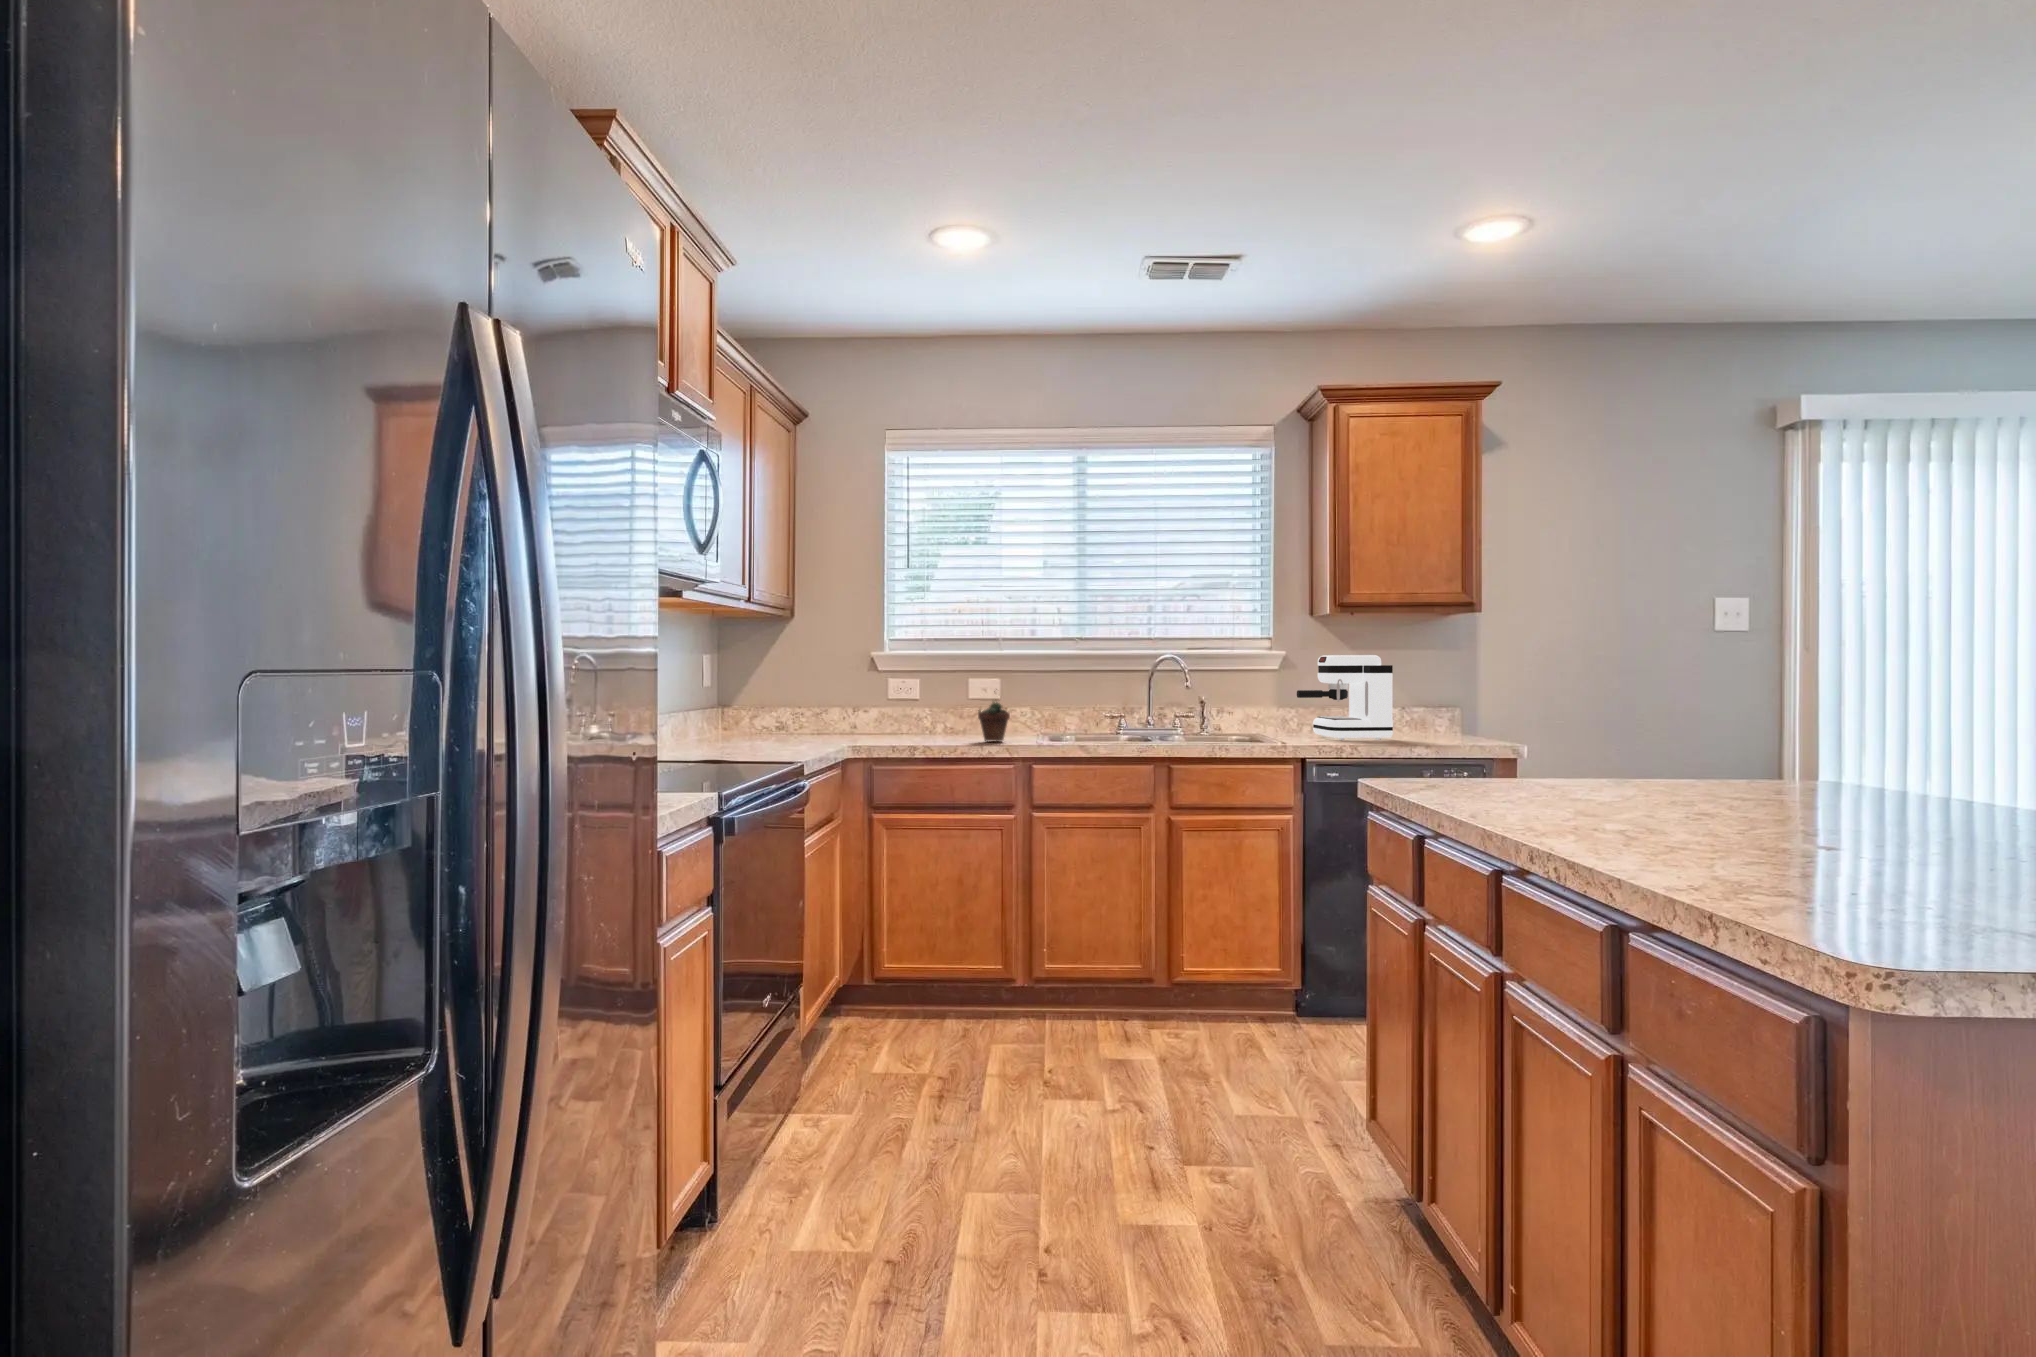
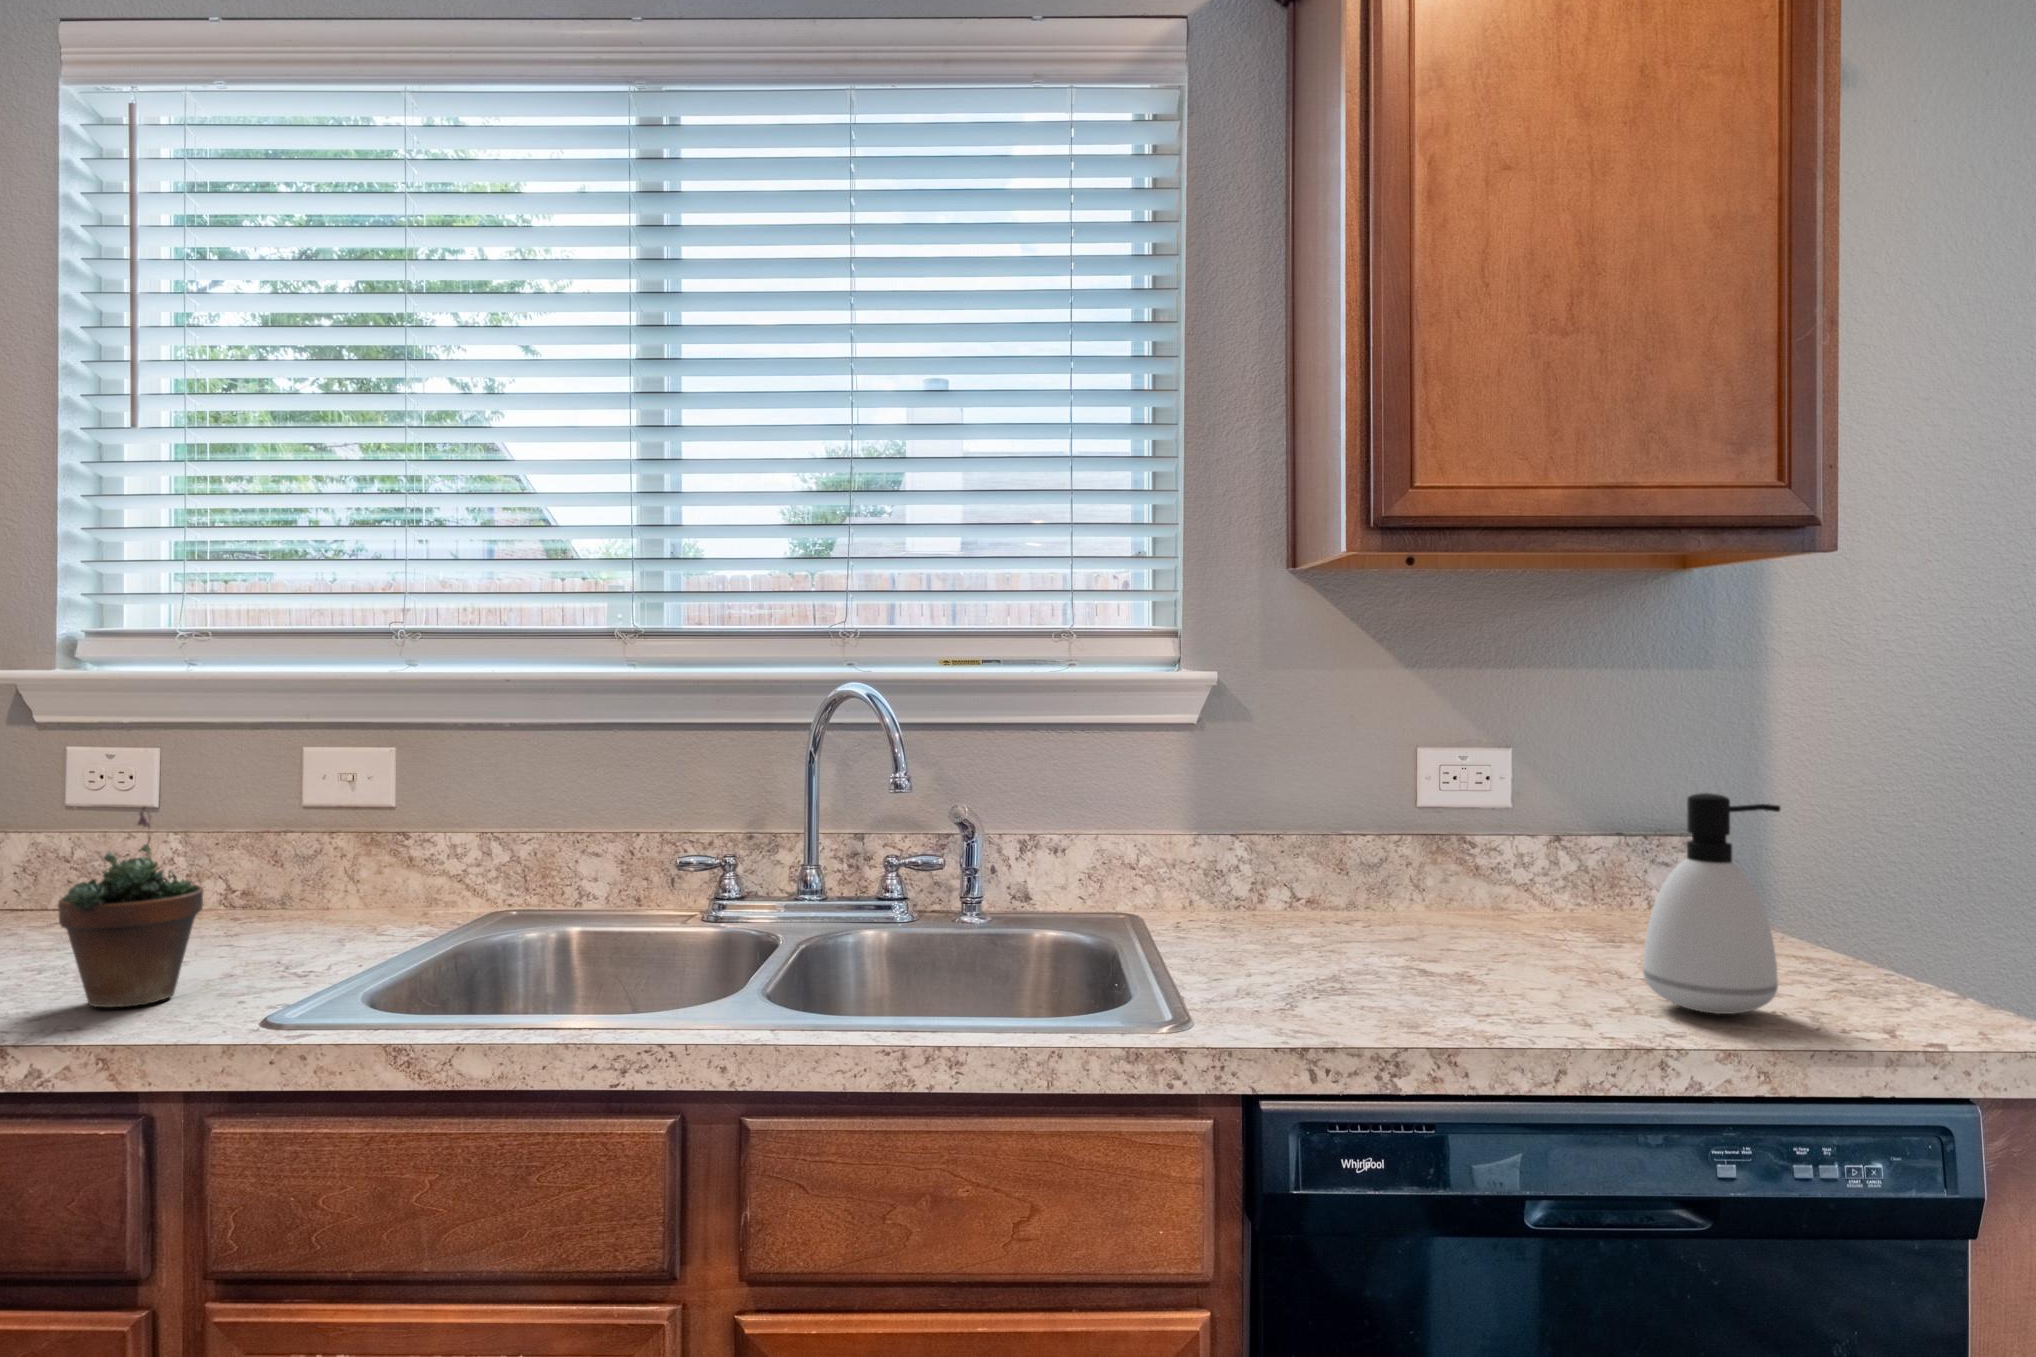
coffee maker: present [1297,655,1393,740] -> none [1243,685,1560,972]
soap dispenser: none [1412,683,1448,743] -> present [1643,793,1781,1014]

